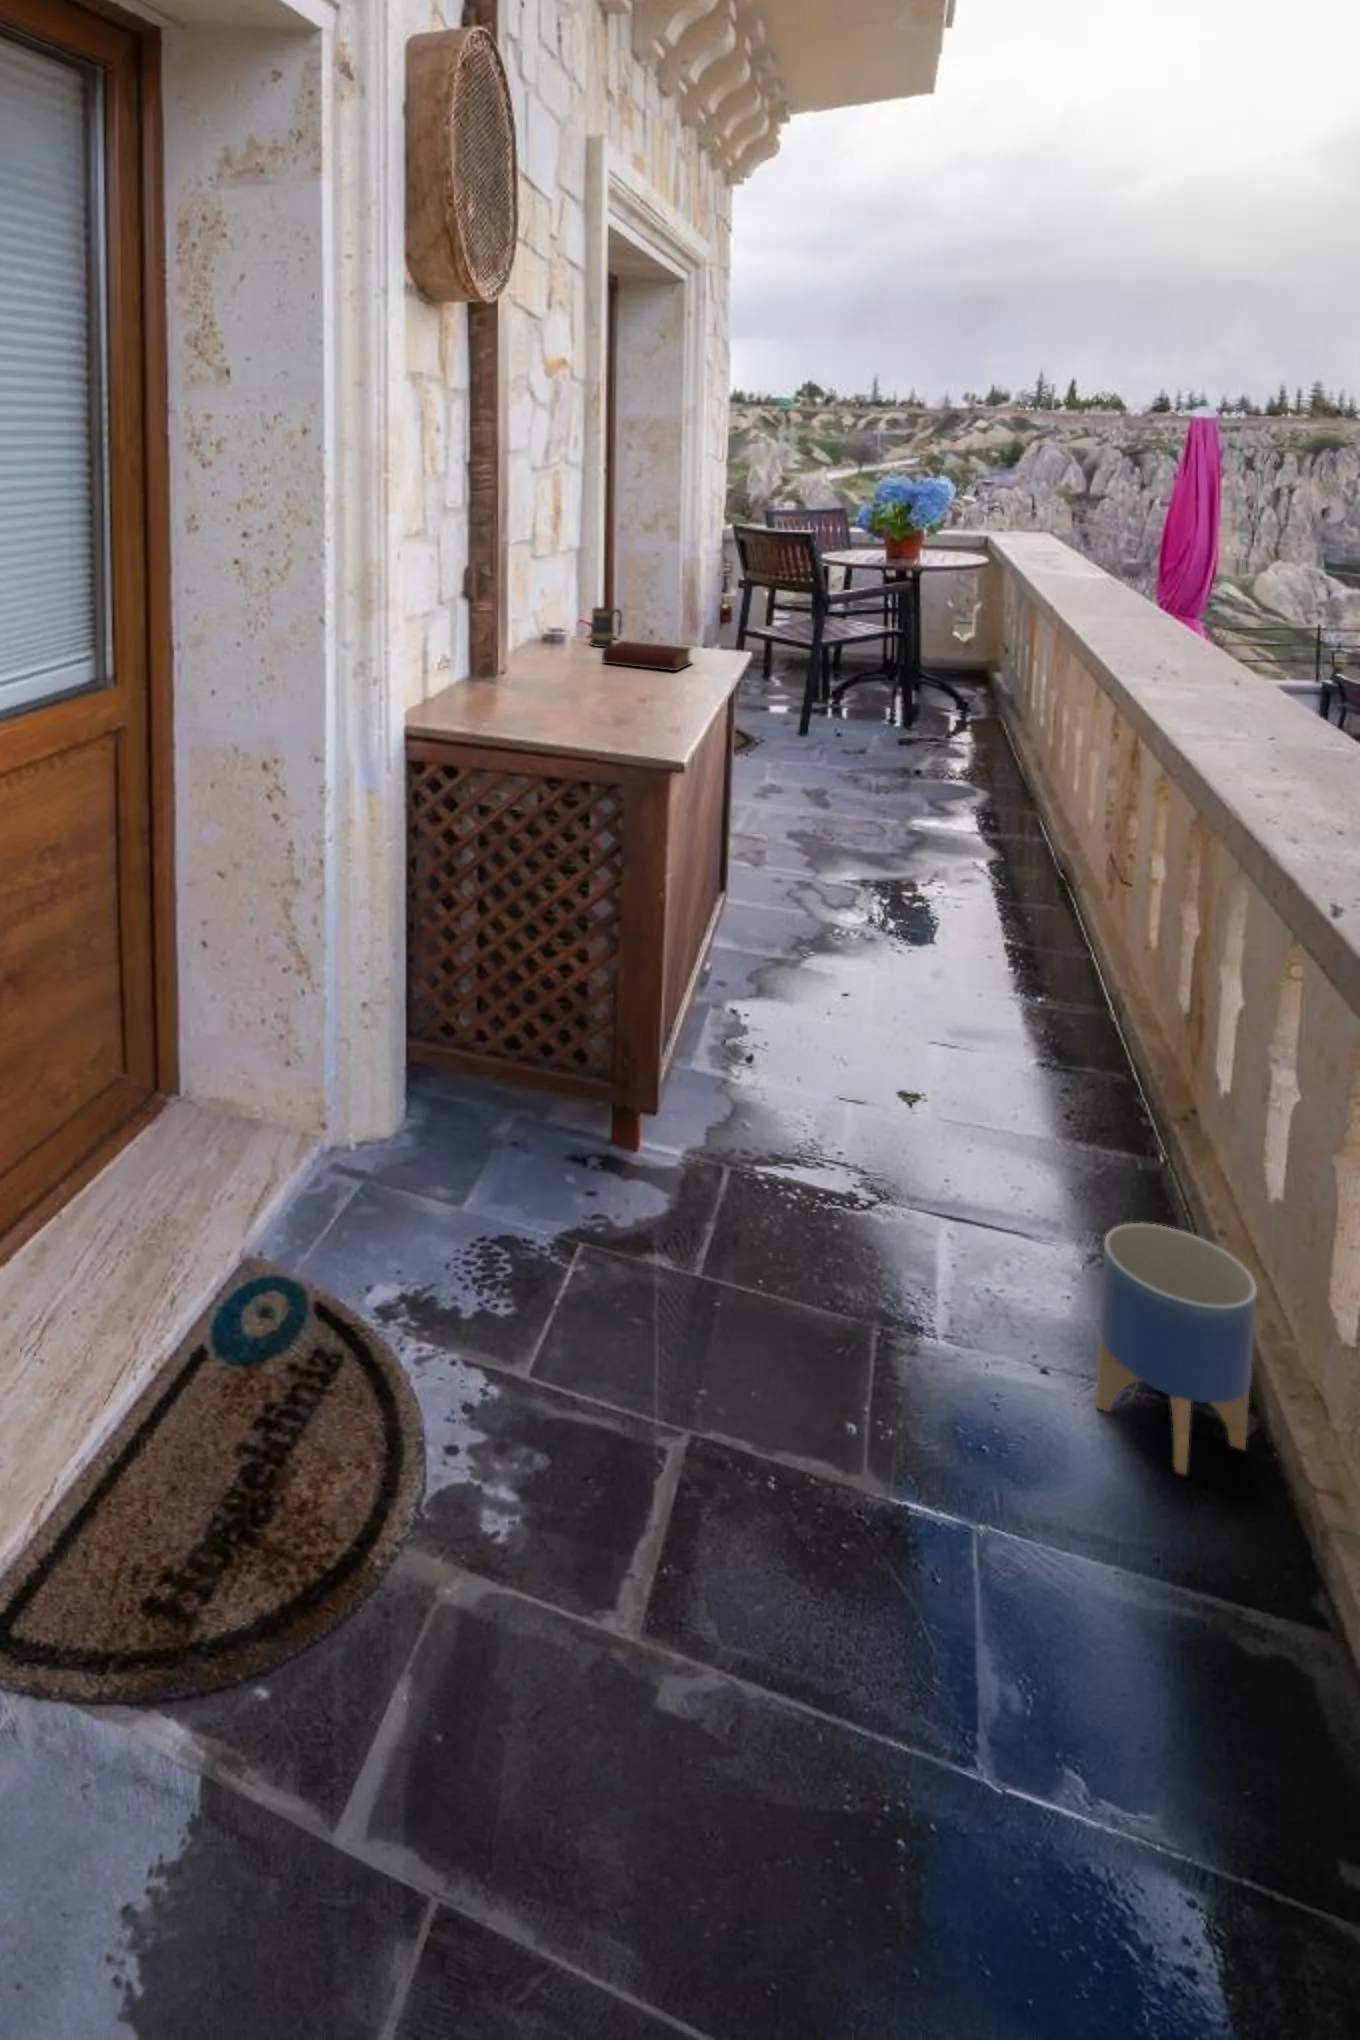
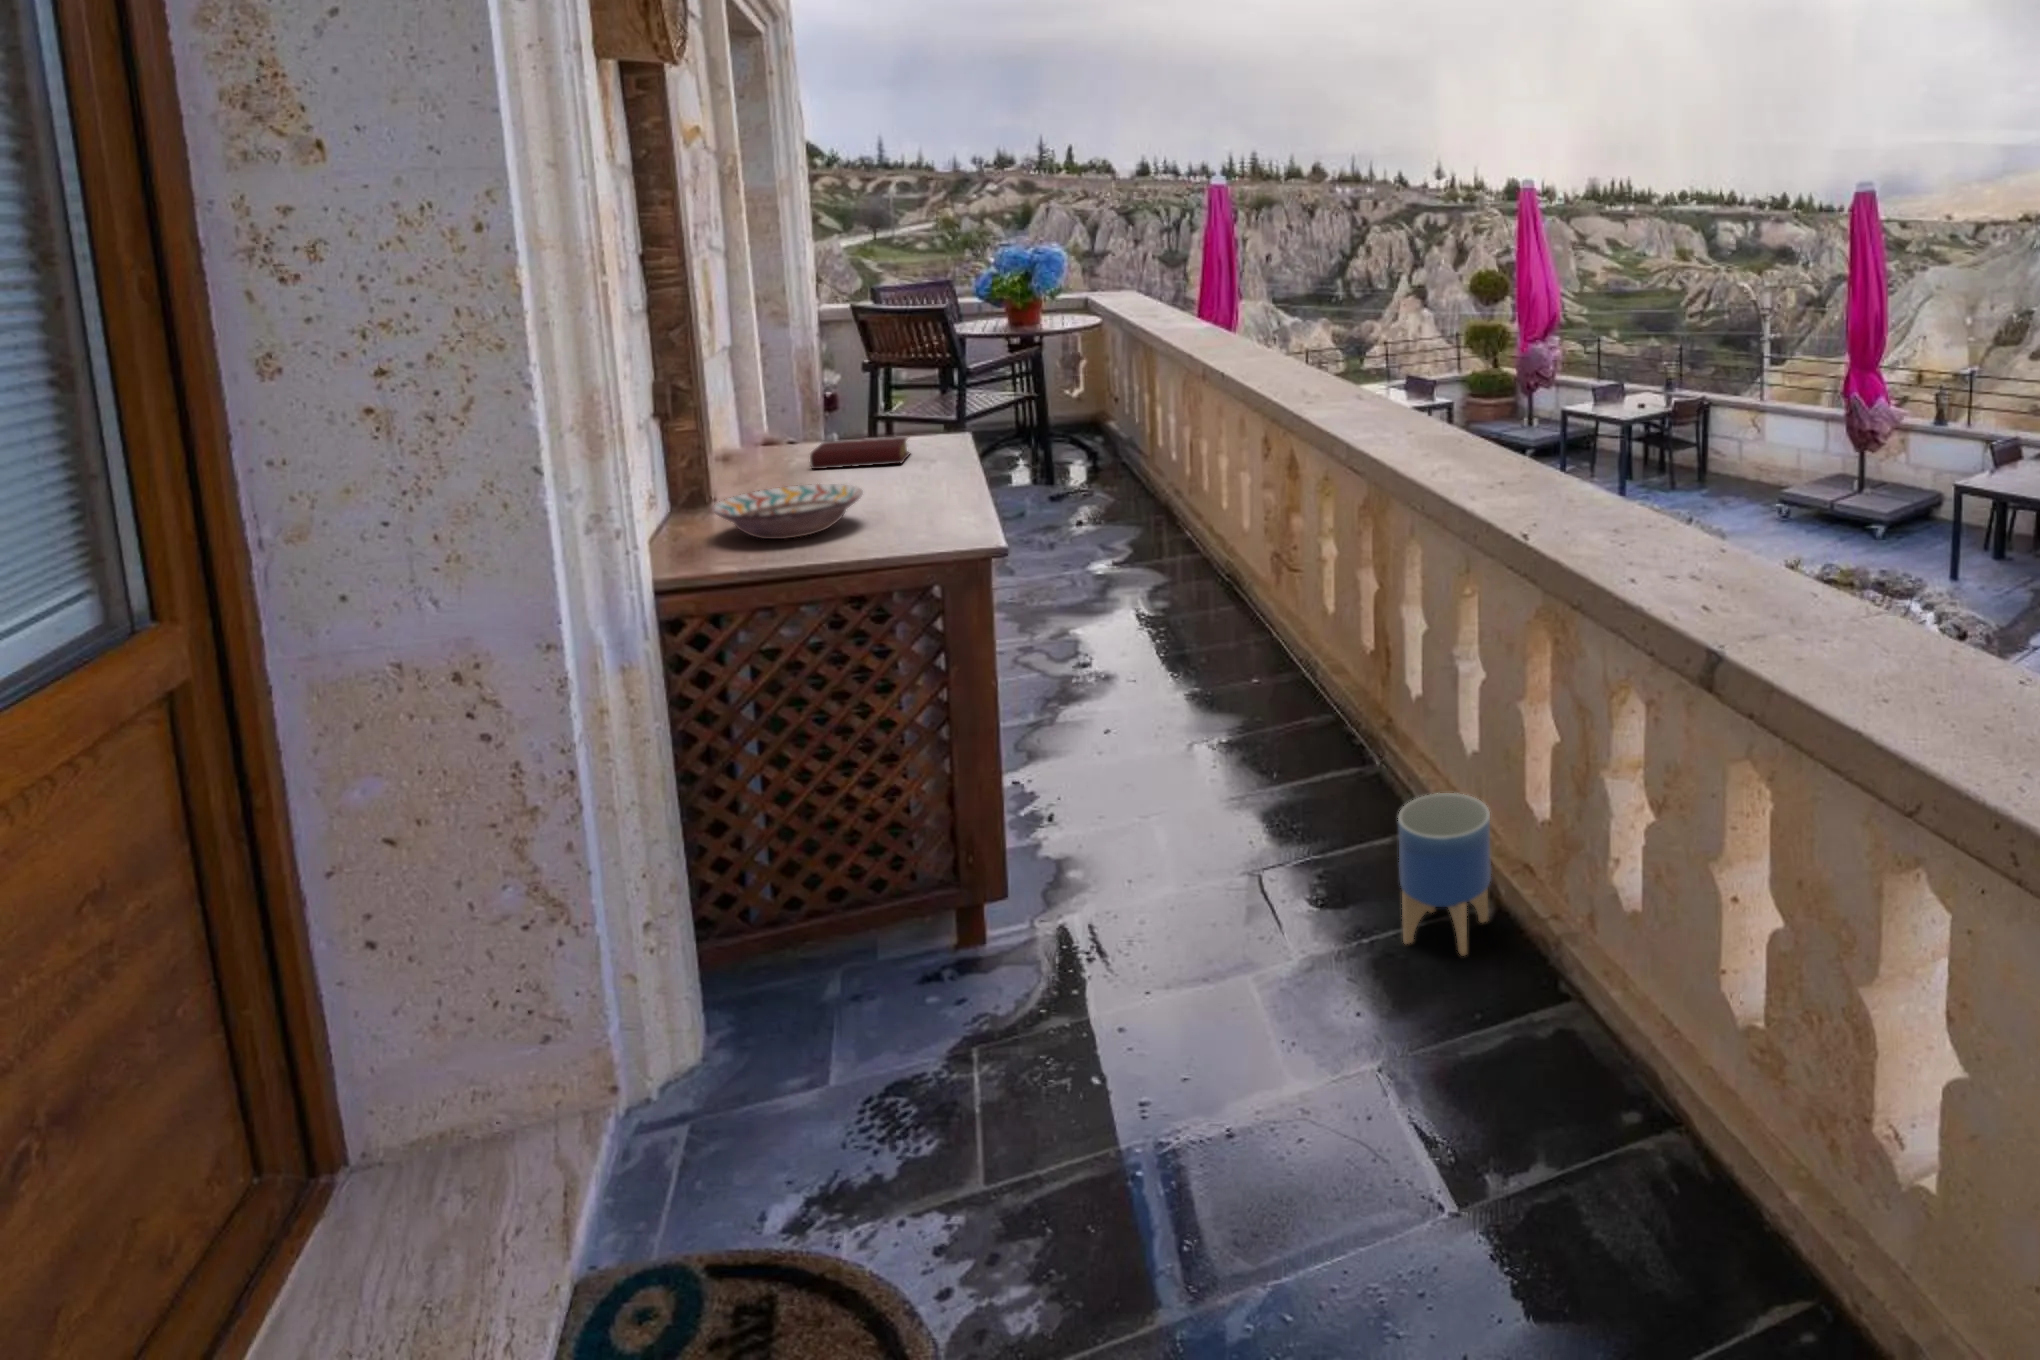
mug: present [590,607,622,647] -> none [773,408,813,453]
decorative bowl: none [483,671,601,717] -> present [712,484,863,539]

